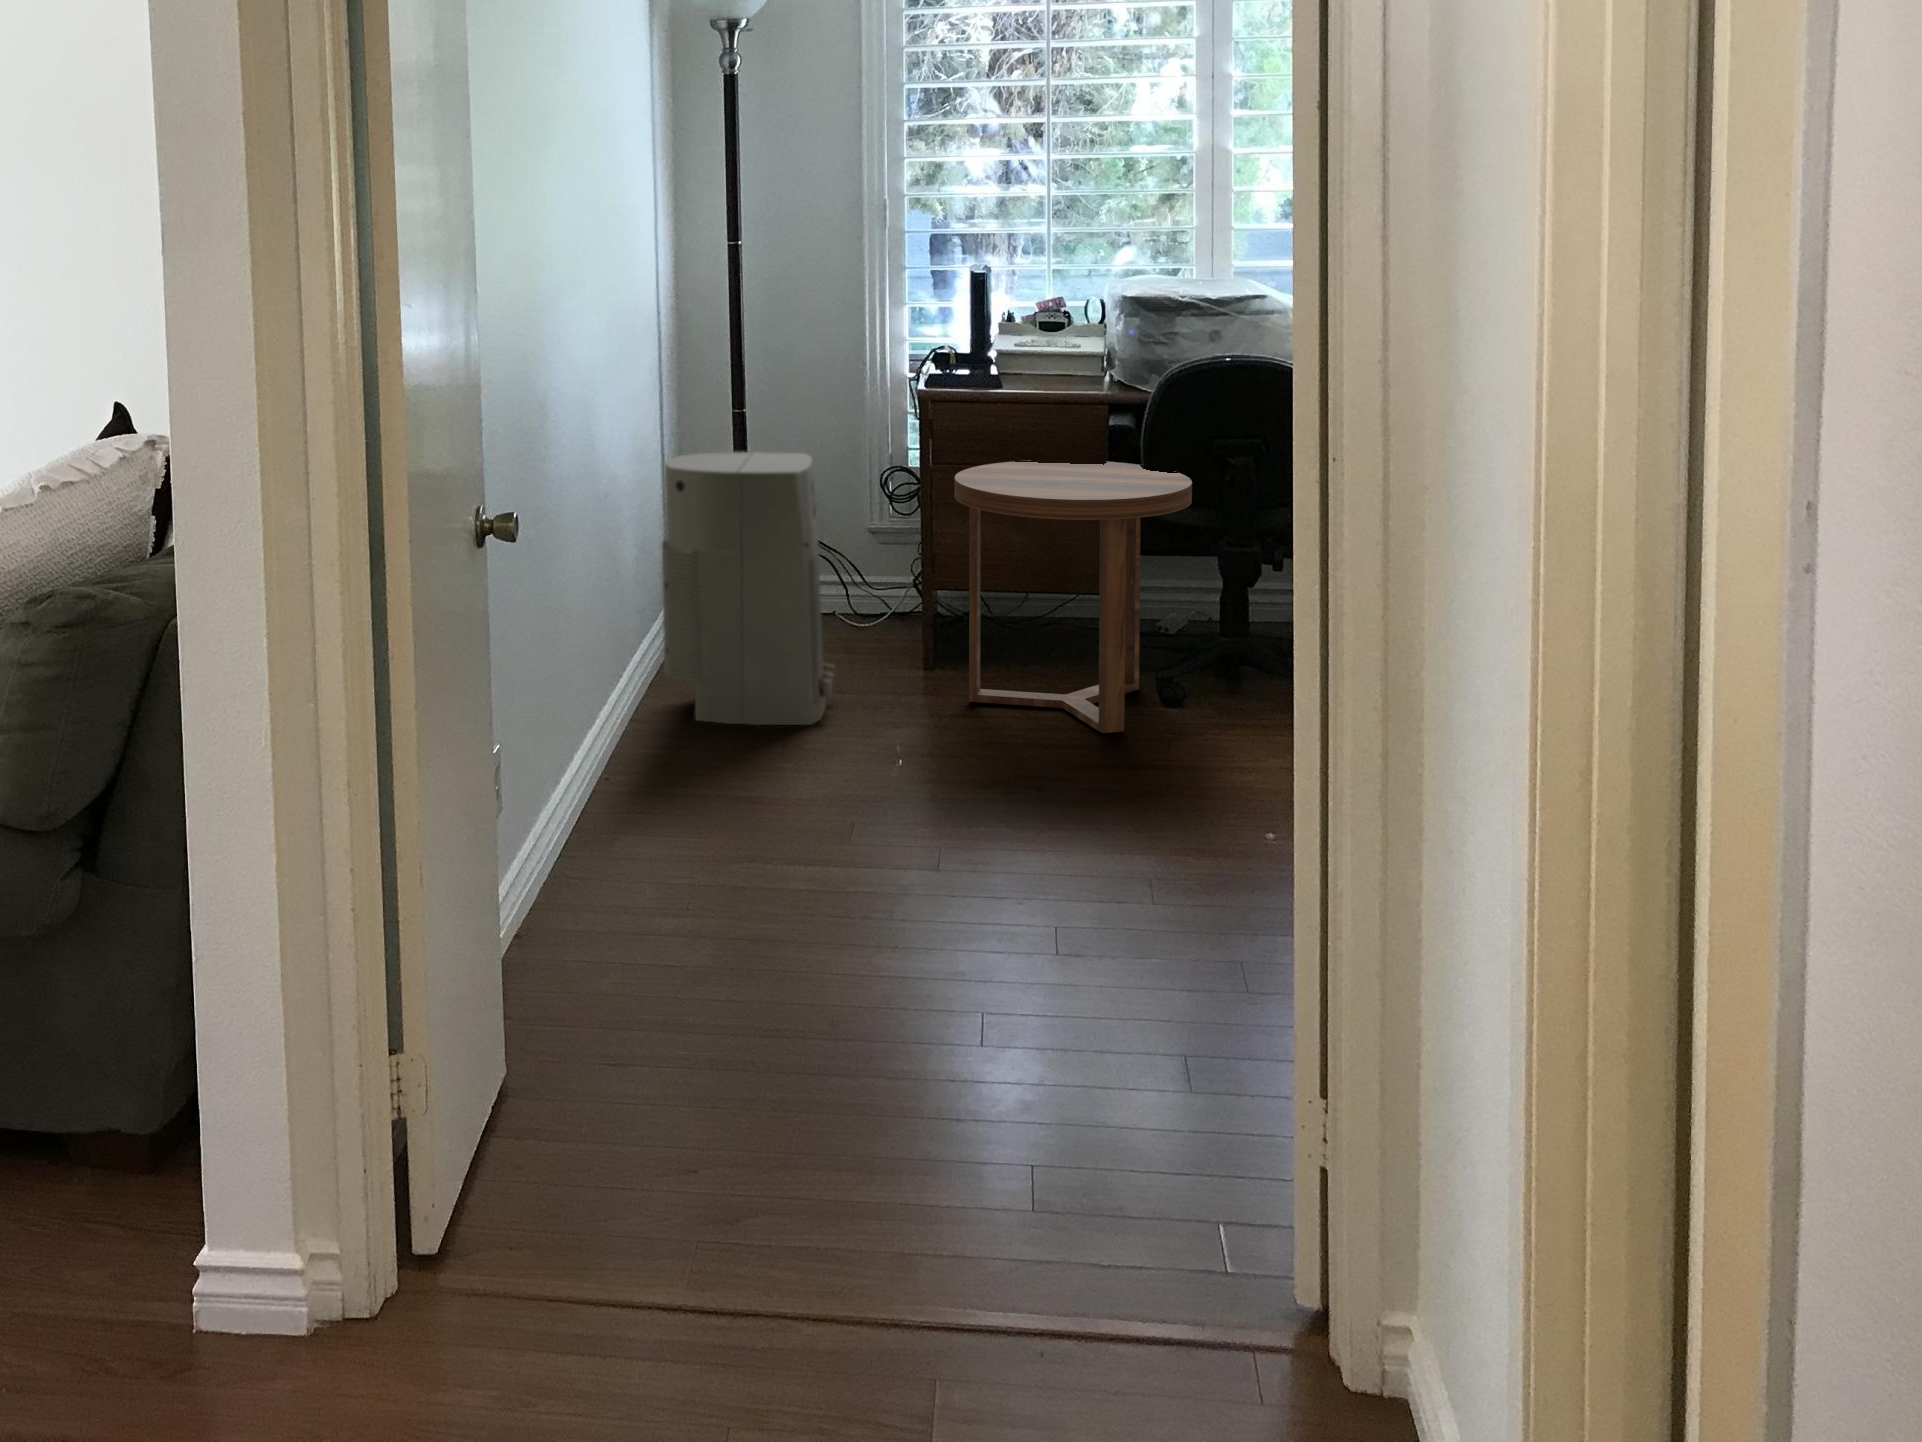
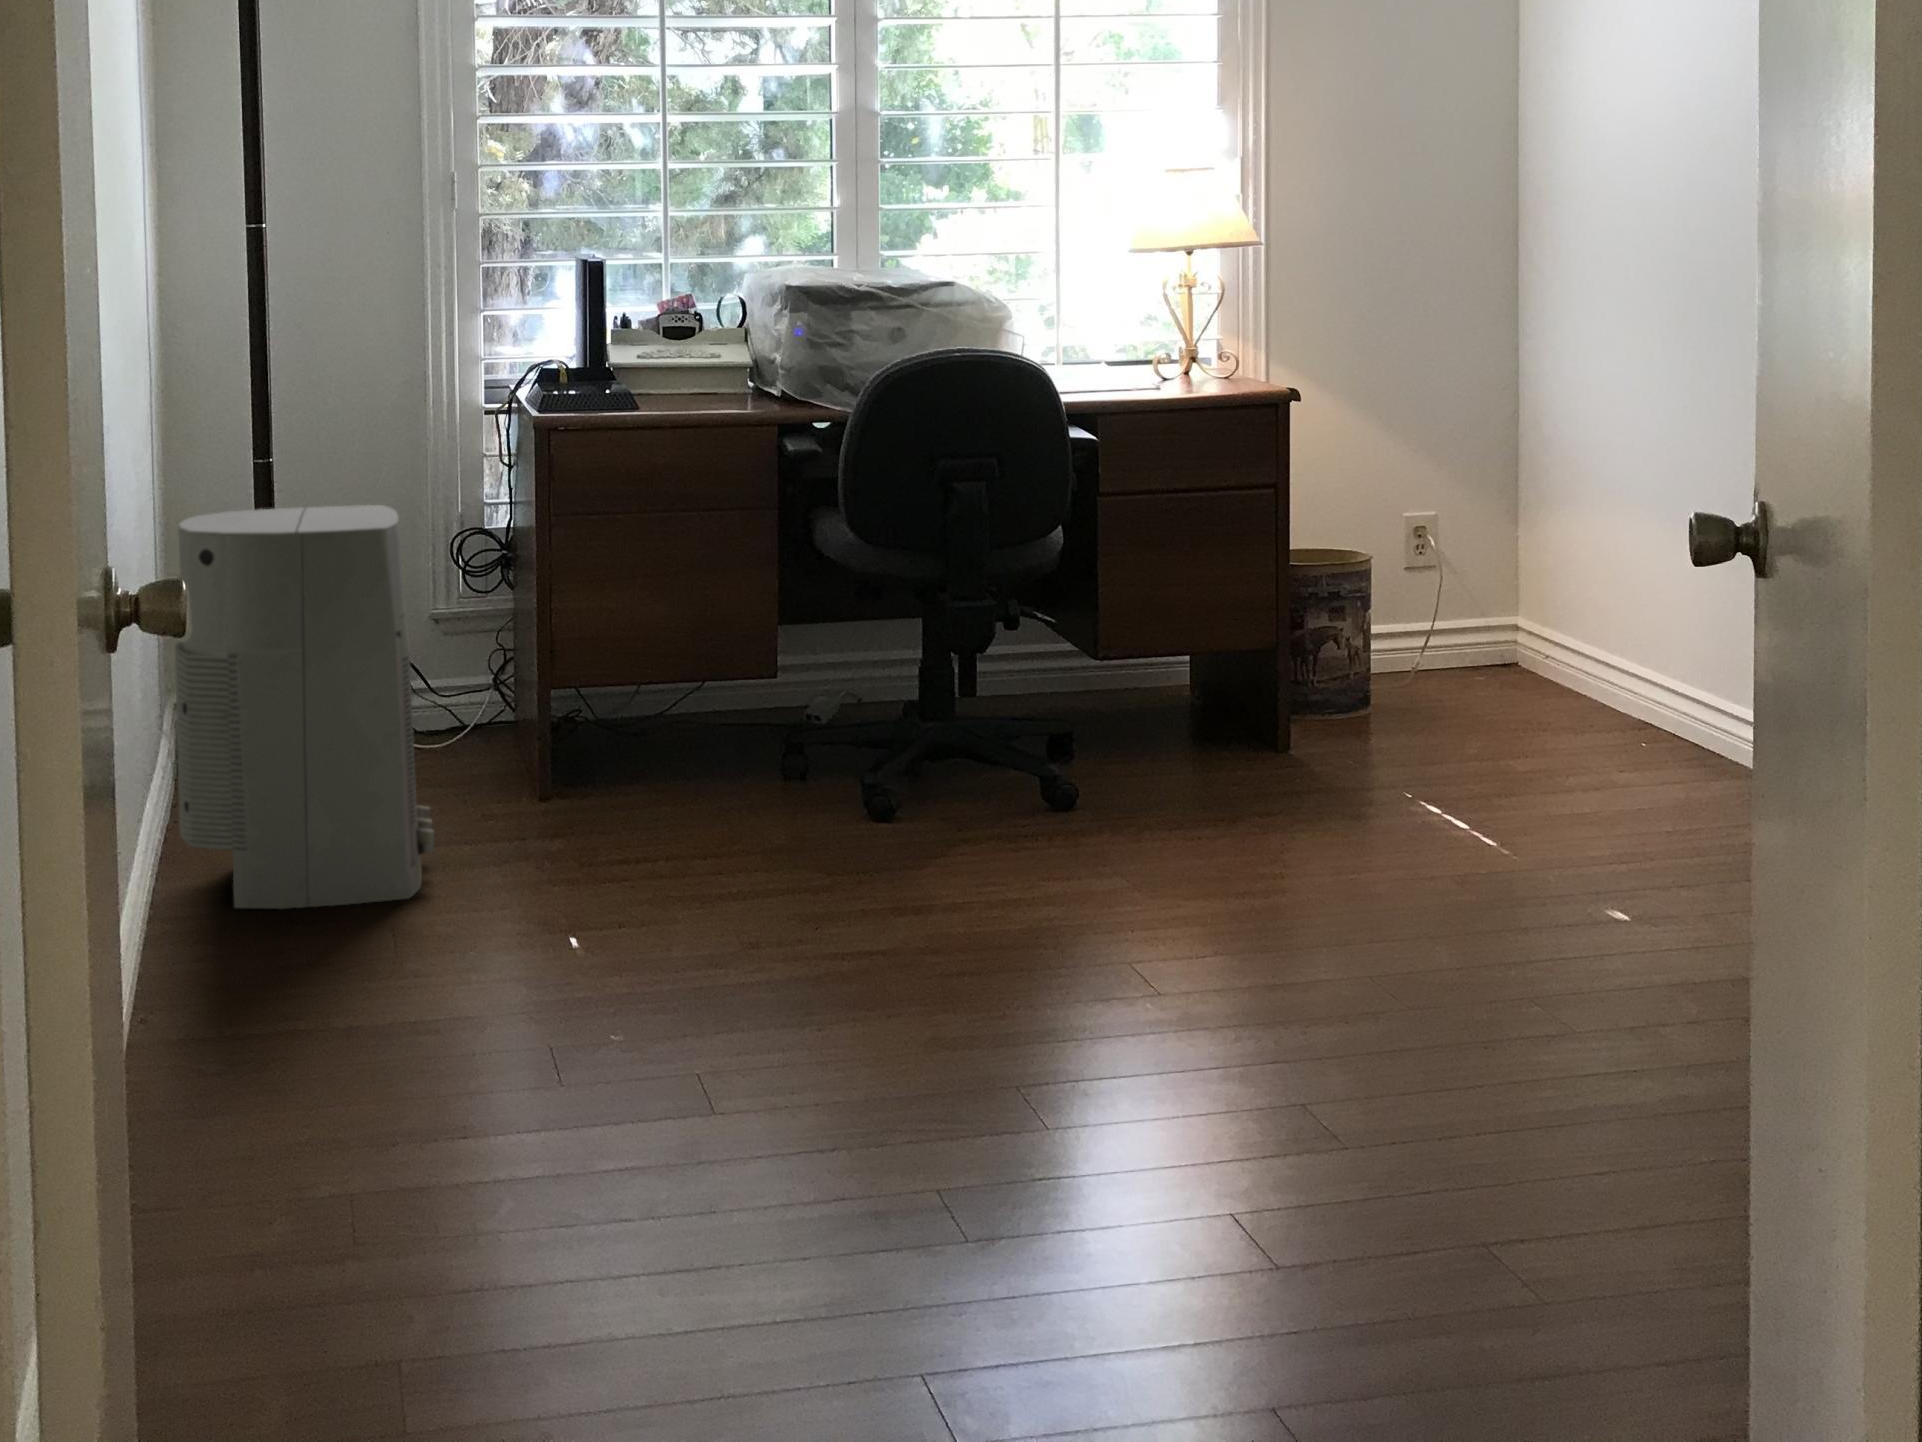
side table: present [955,461,1192,733] -> none [596,502,913,872]

